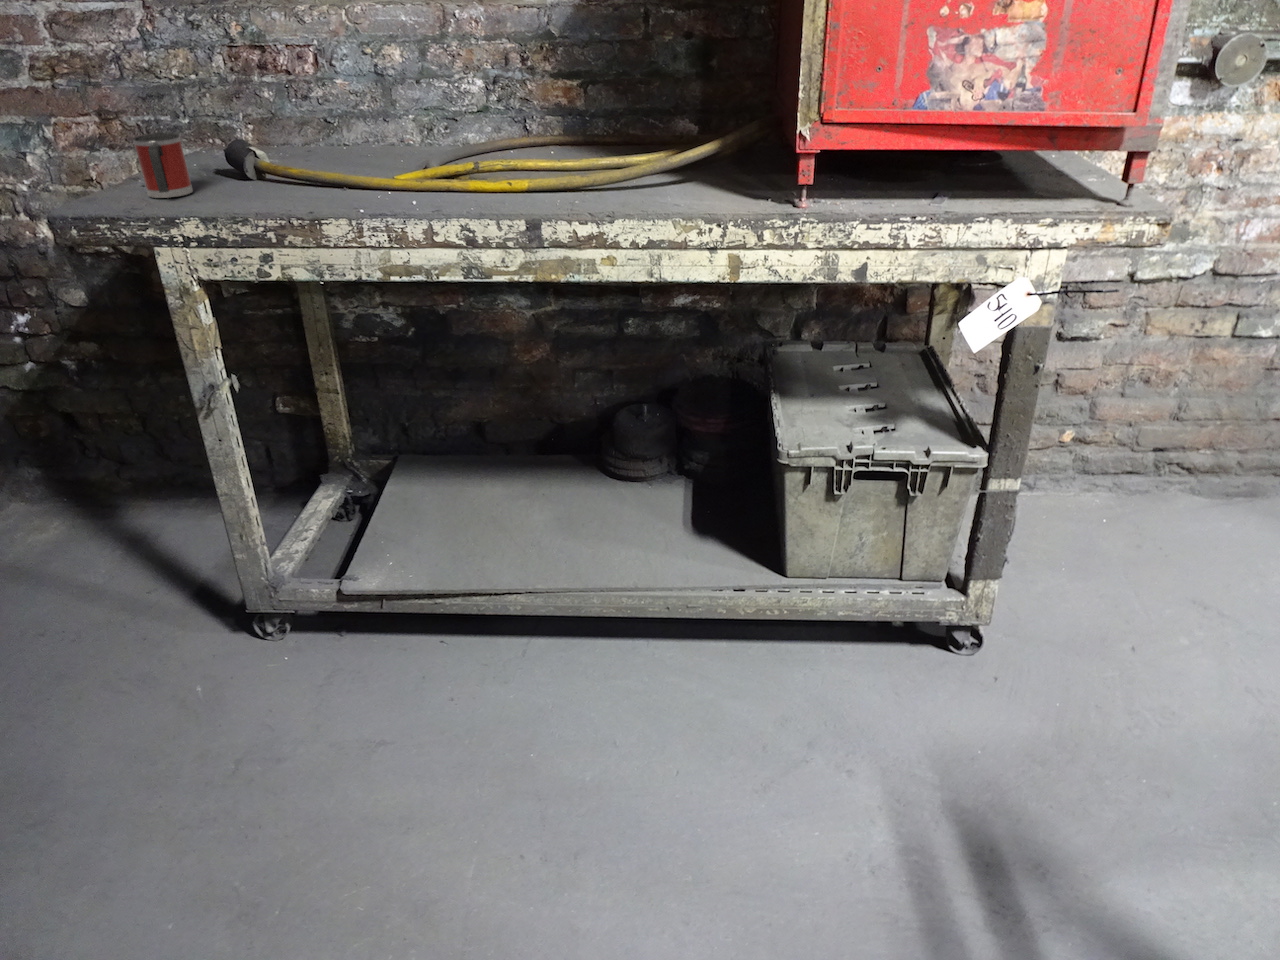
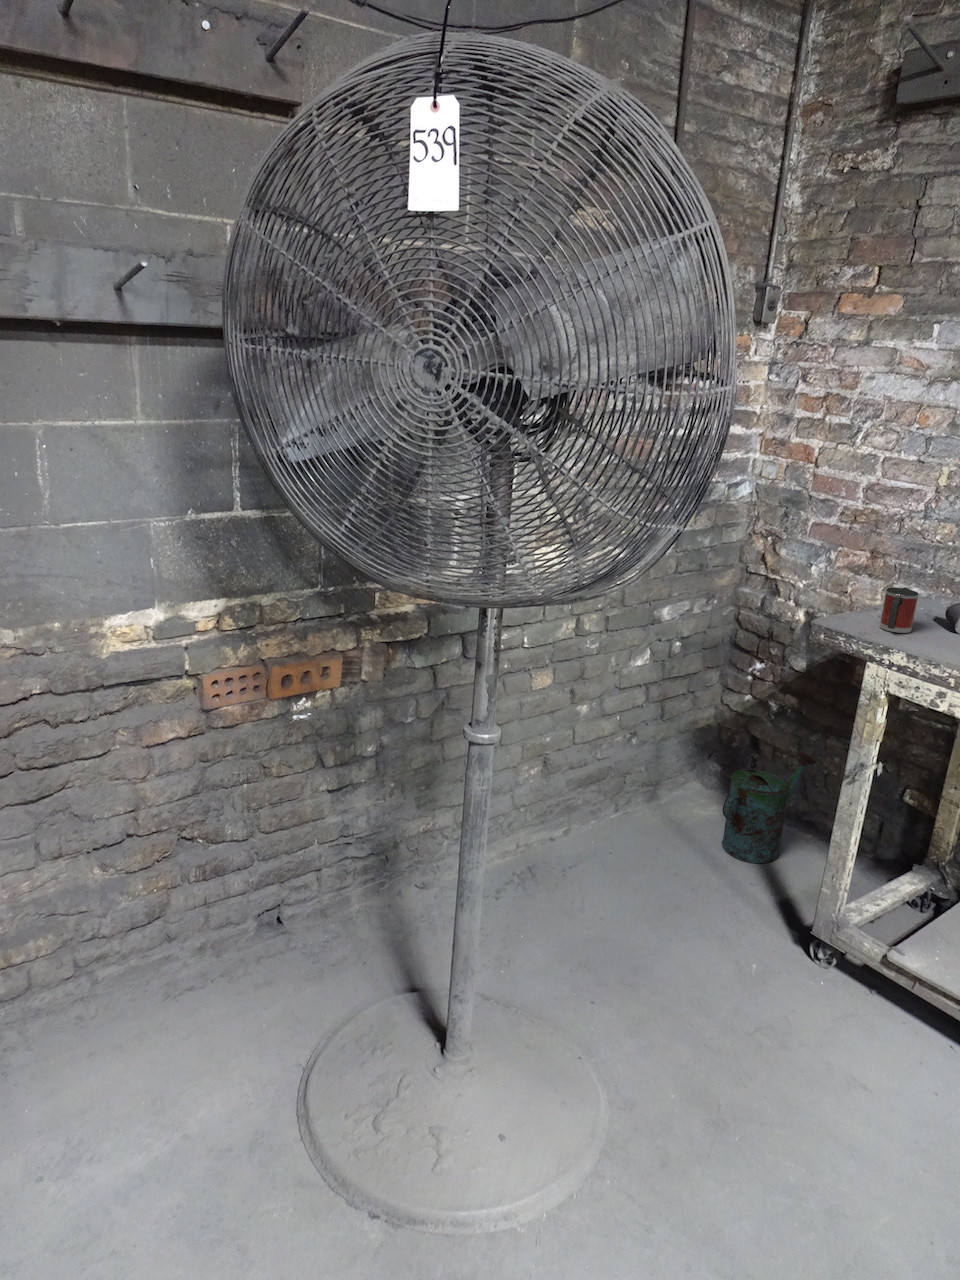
watering can: none [55,407,168,572] -> present [722,752,816,863]

